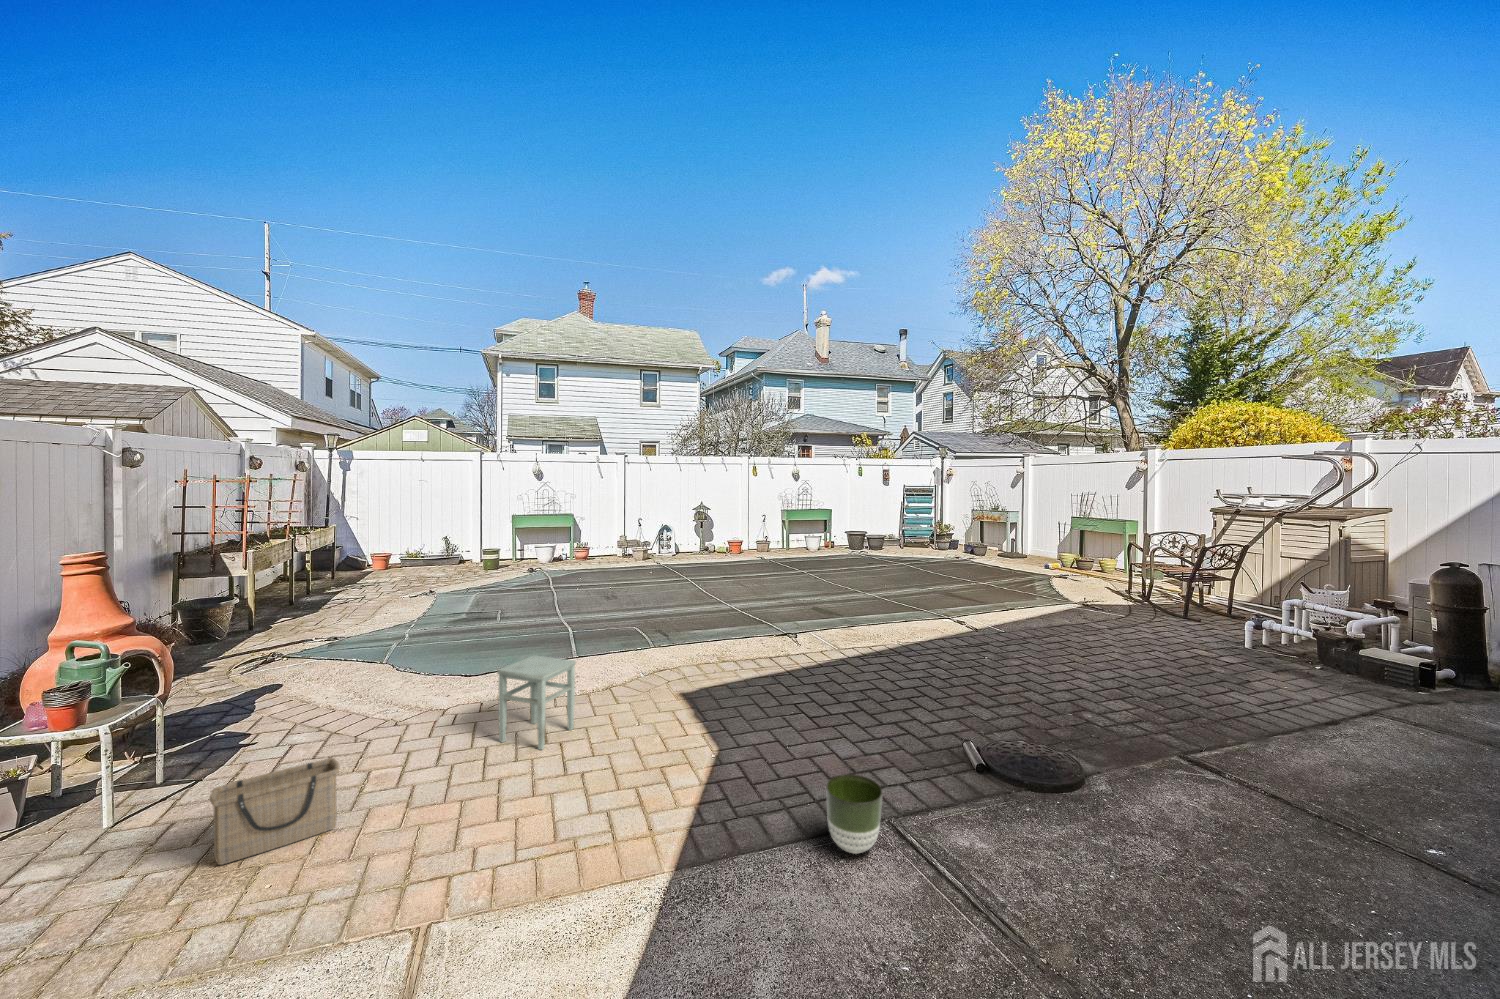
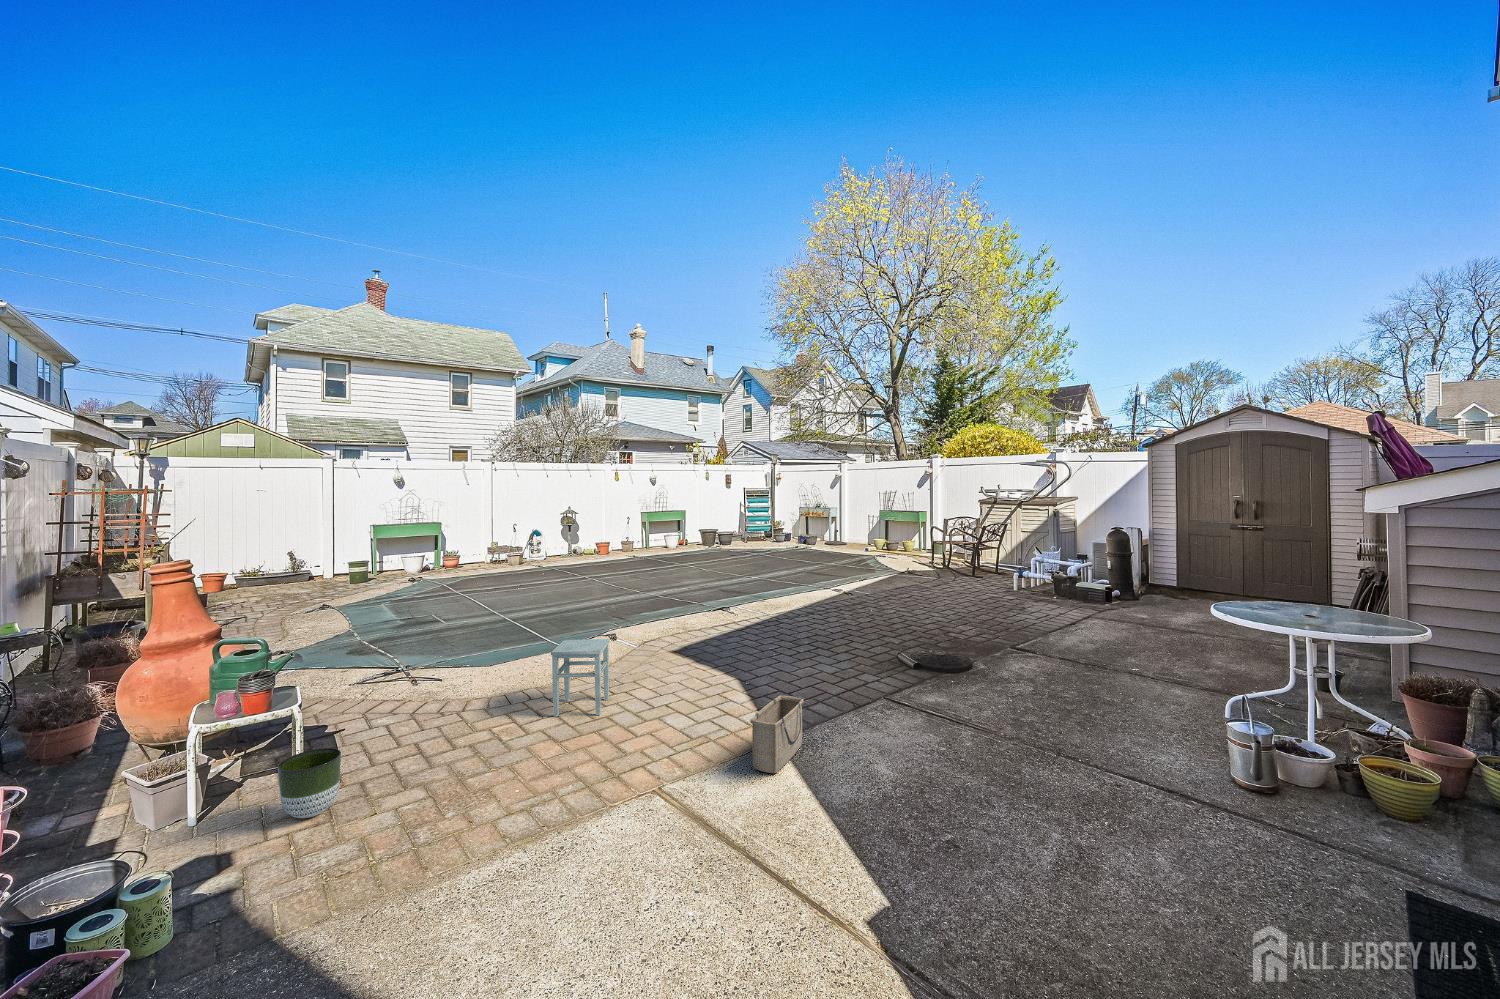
basket: present [209,758,340,865] -> present [750,695,803,773]
planter: present [826,774,882,854] -> present [278,748,341,818]

